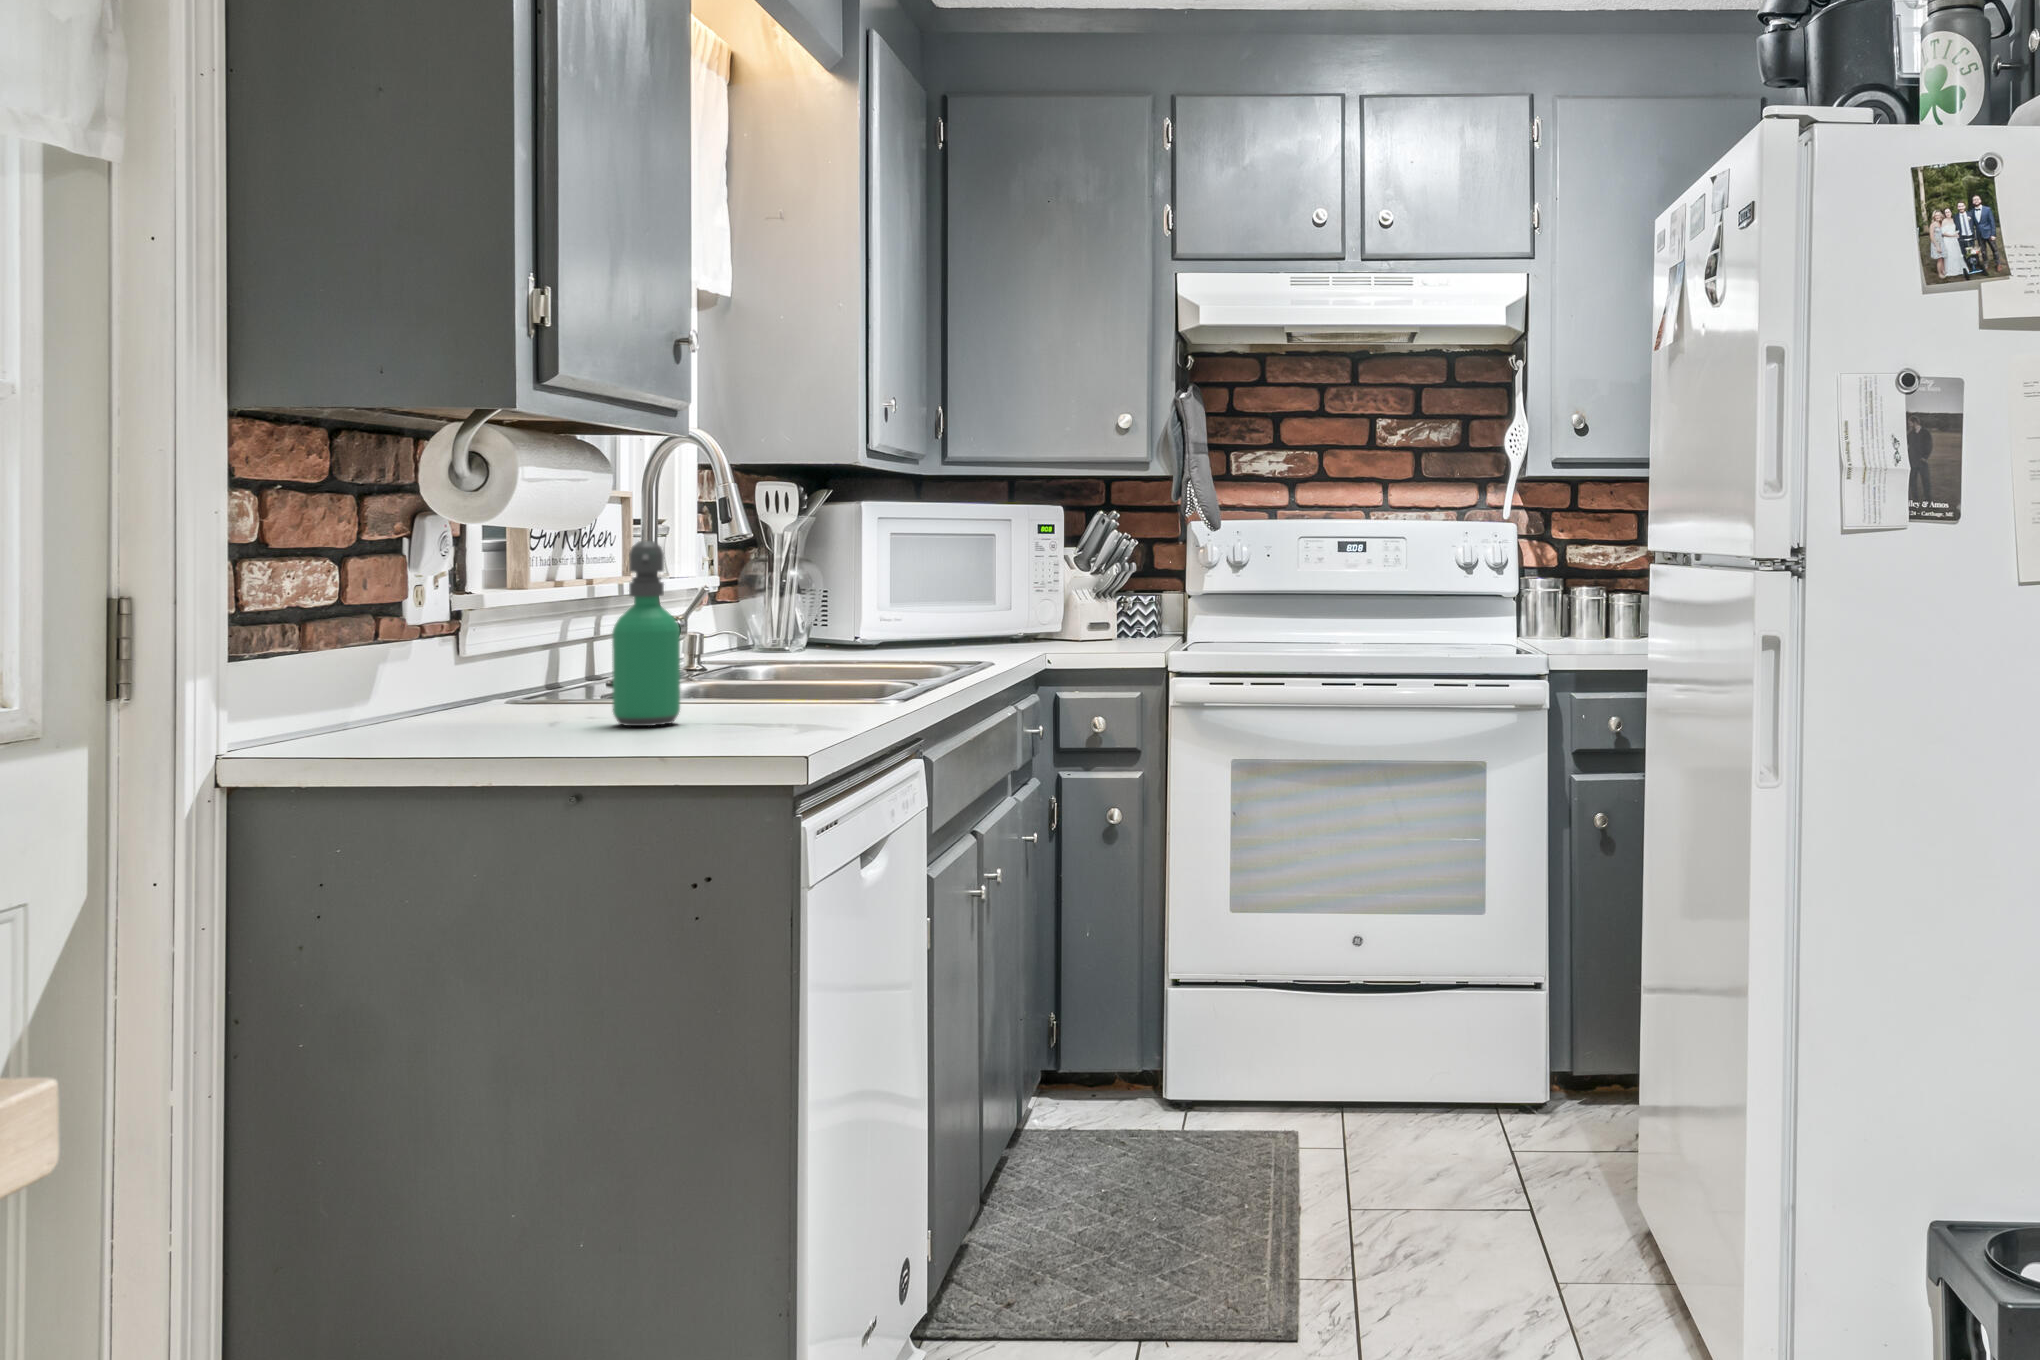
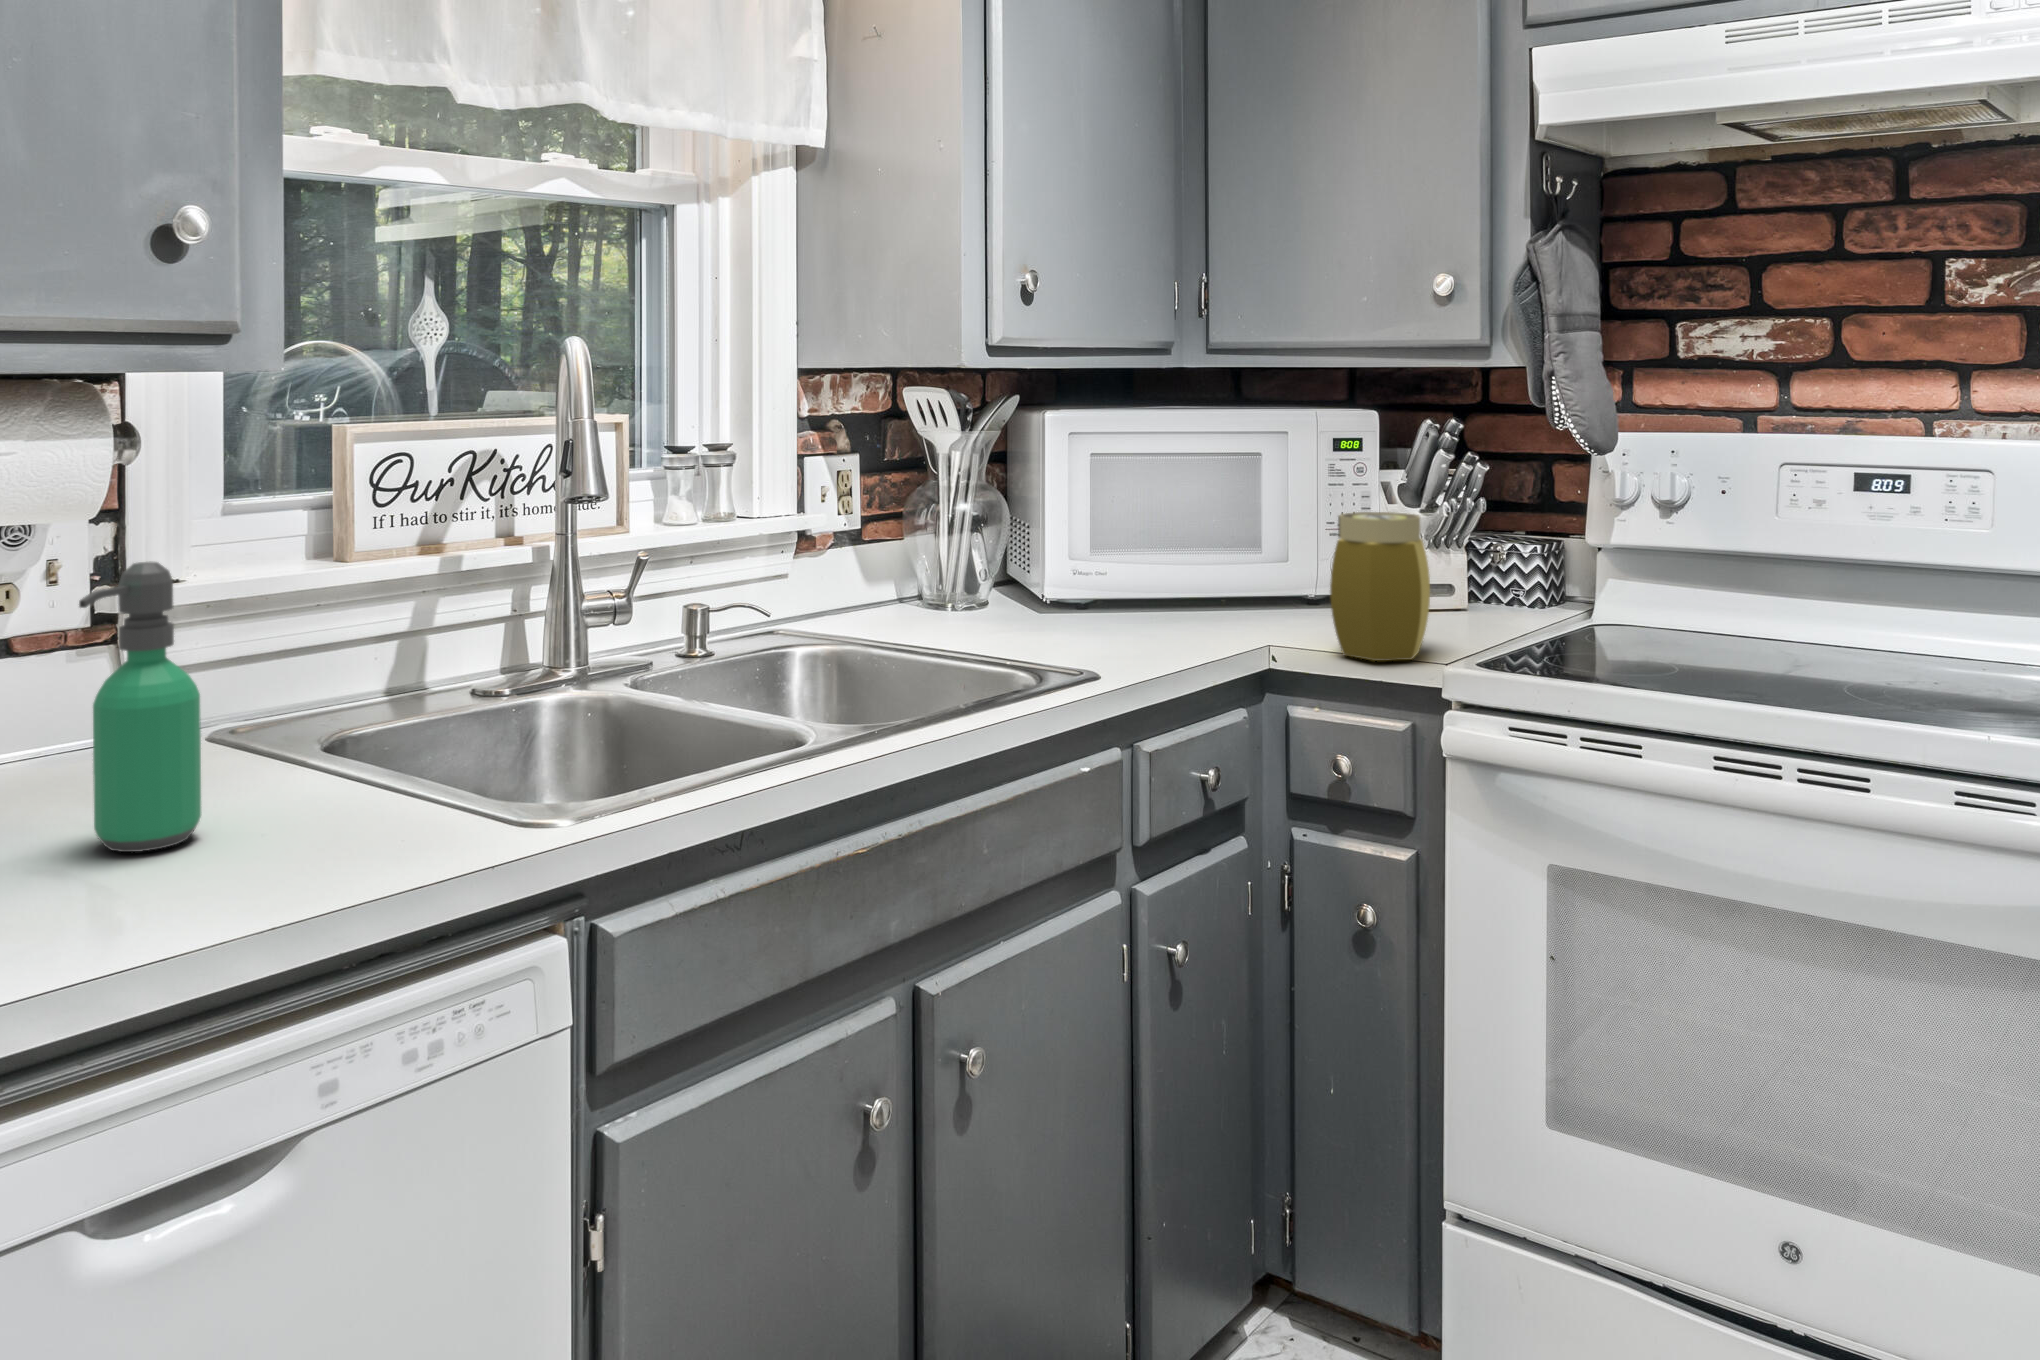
jar: none [1079,565,1140,657] -> present [1330,512,1430,661]

